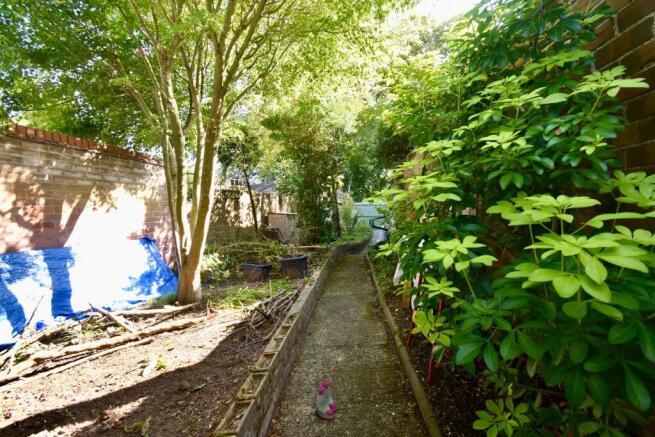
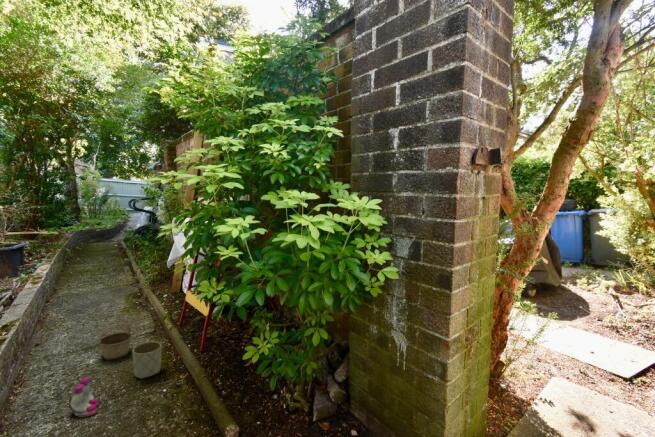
basket: none [341,333,367,366] -> present [98,323,132,360]
planter: none [364,359,389,396] -> present [132,341,162,379]

